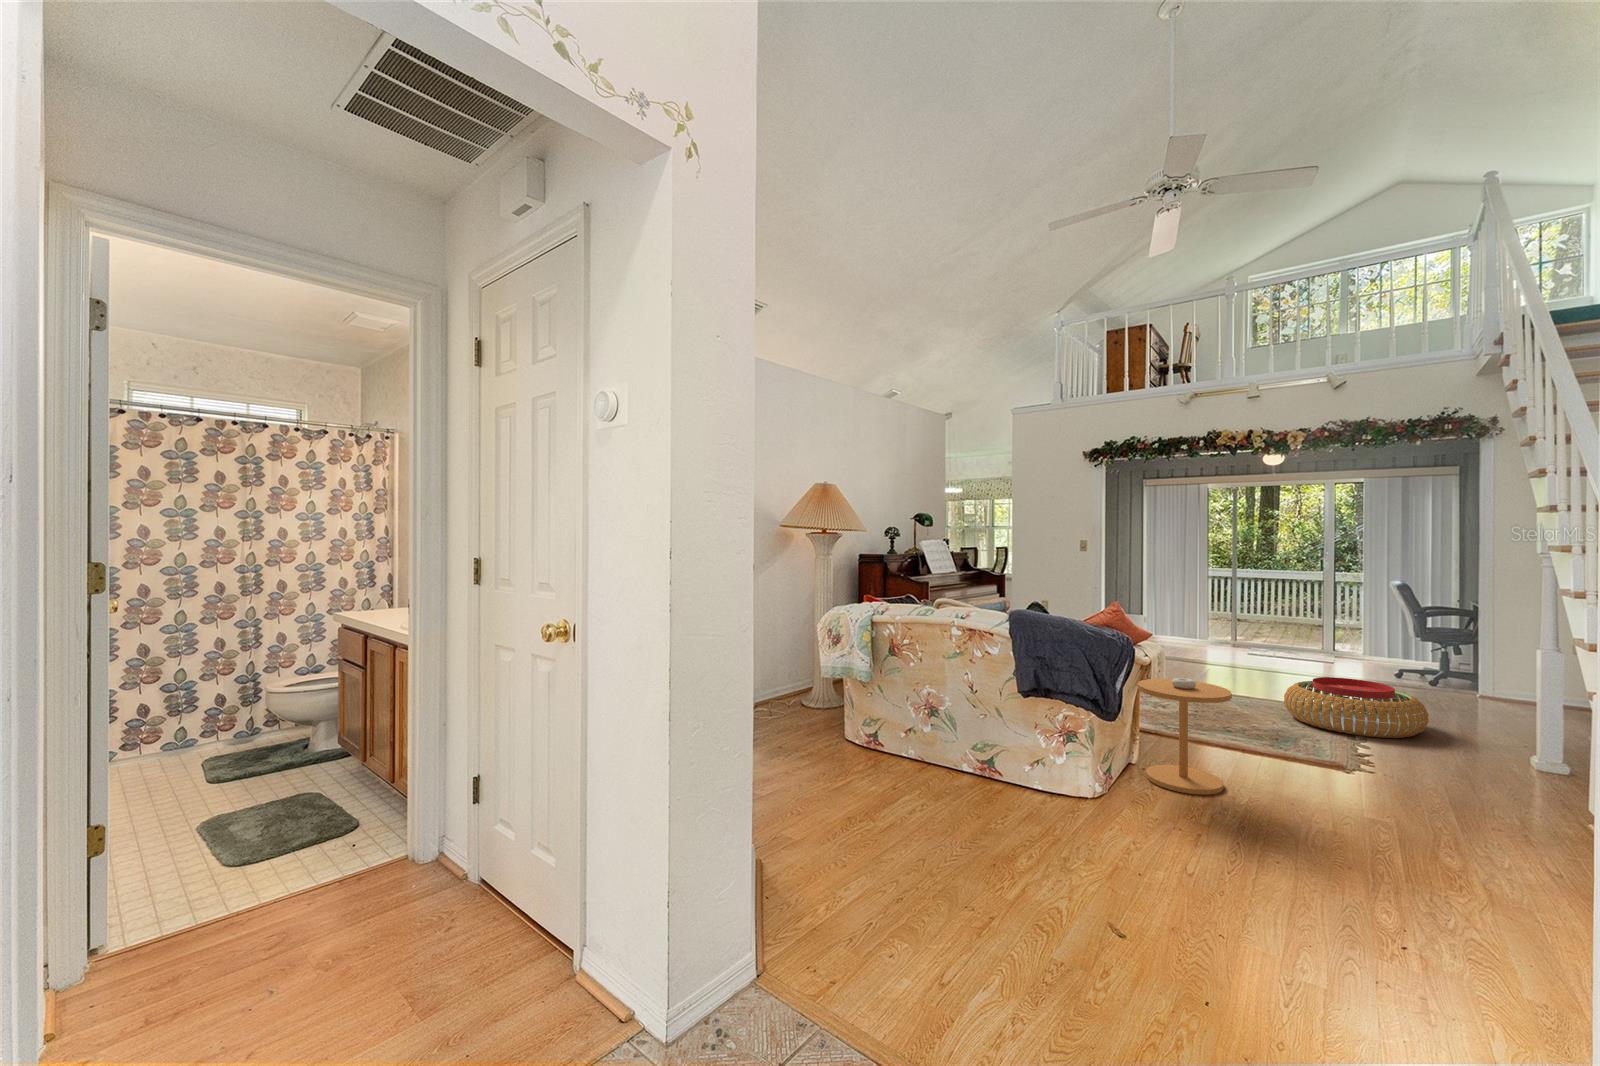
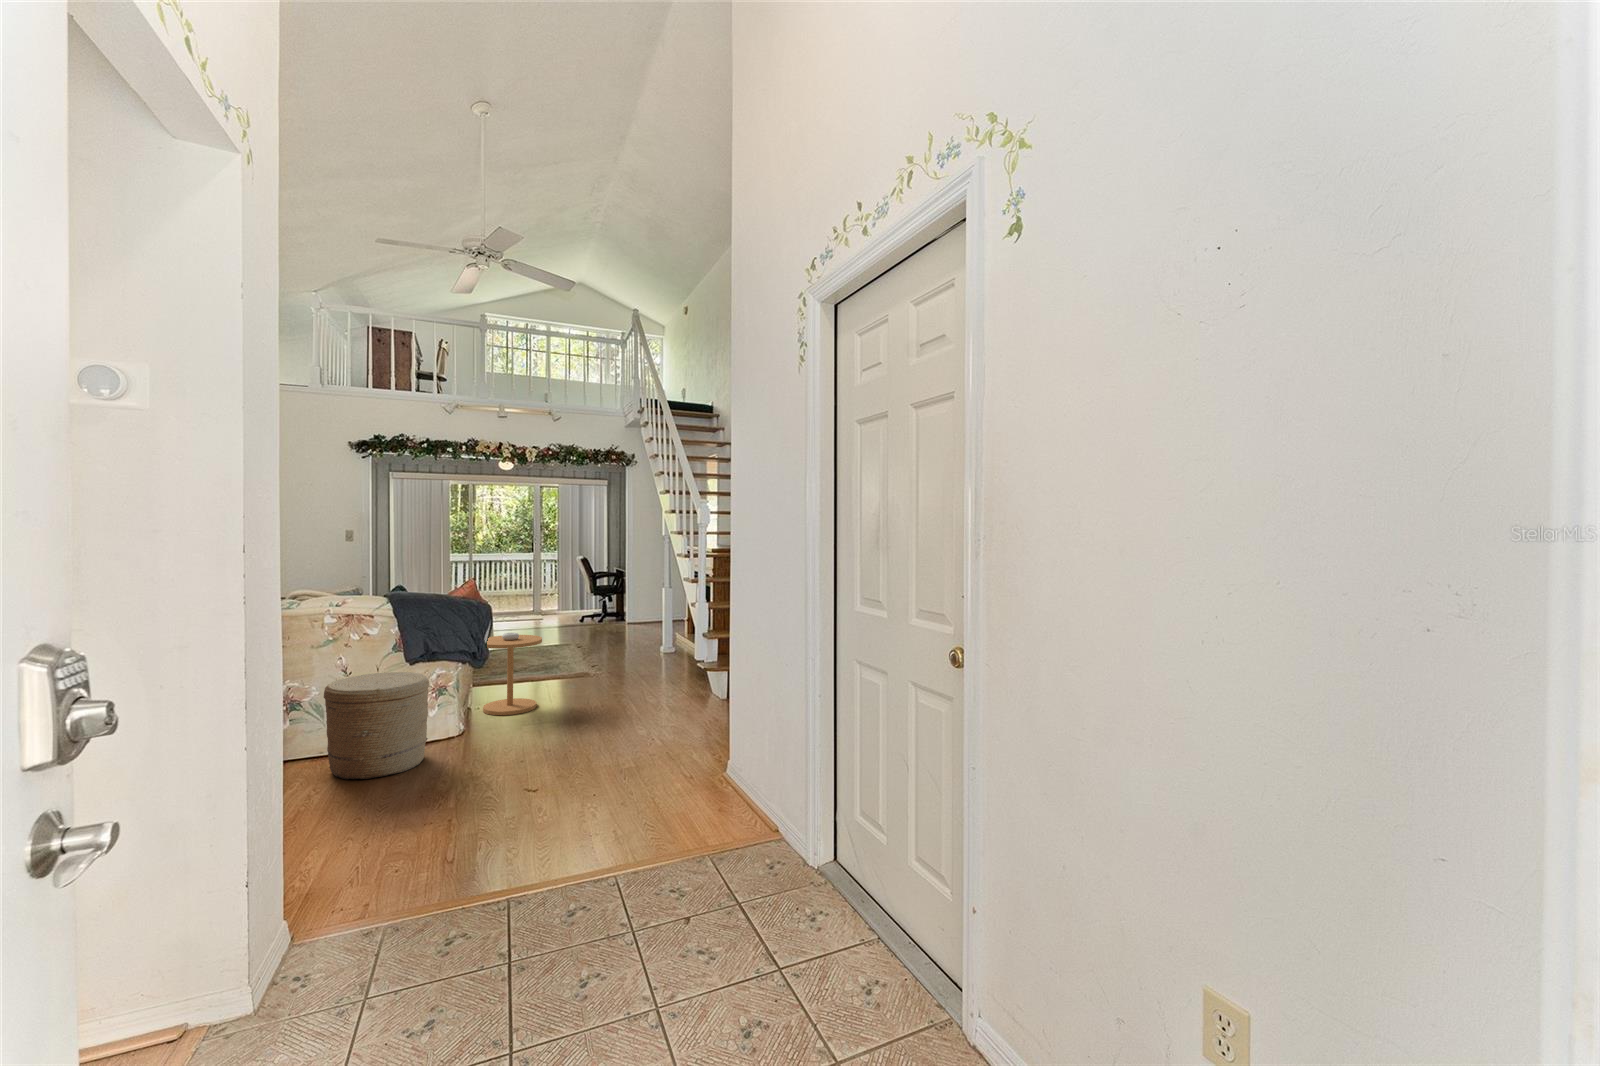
pouf: present [1284,677,1429,738] -> none [537,623,615,659]
woven basket: none [933,696,1038,821] -> present [324,672,429,779]

